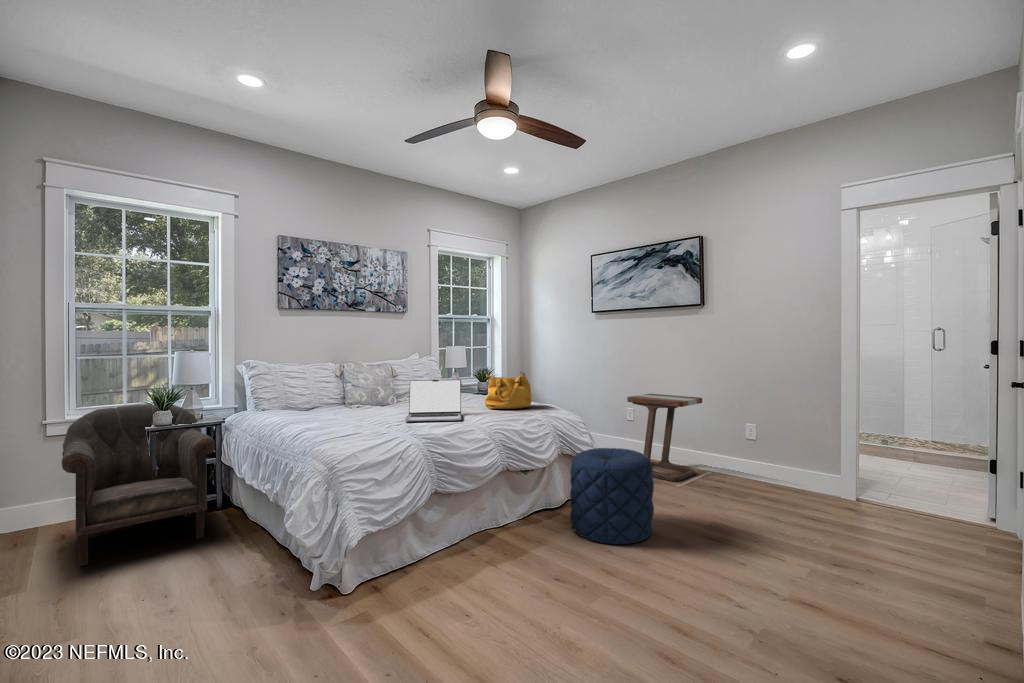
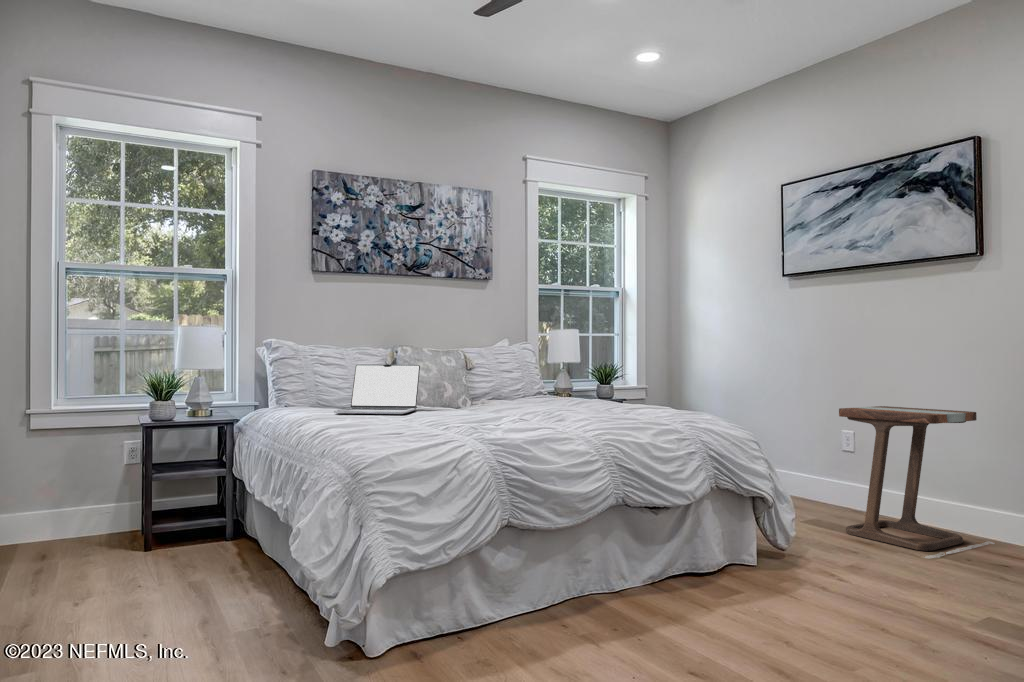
handbag: present [485,372,531,409] -> none [597,359,671,416]
laptop: present [405,380,461,422] -> present [334,365,420,414]
armchair: present [62,404,215,566] -> none [38,394,220,590]
pouf: present [570,448,654,544] -> none [725,478,868,632]

